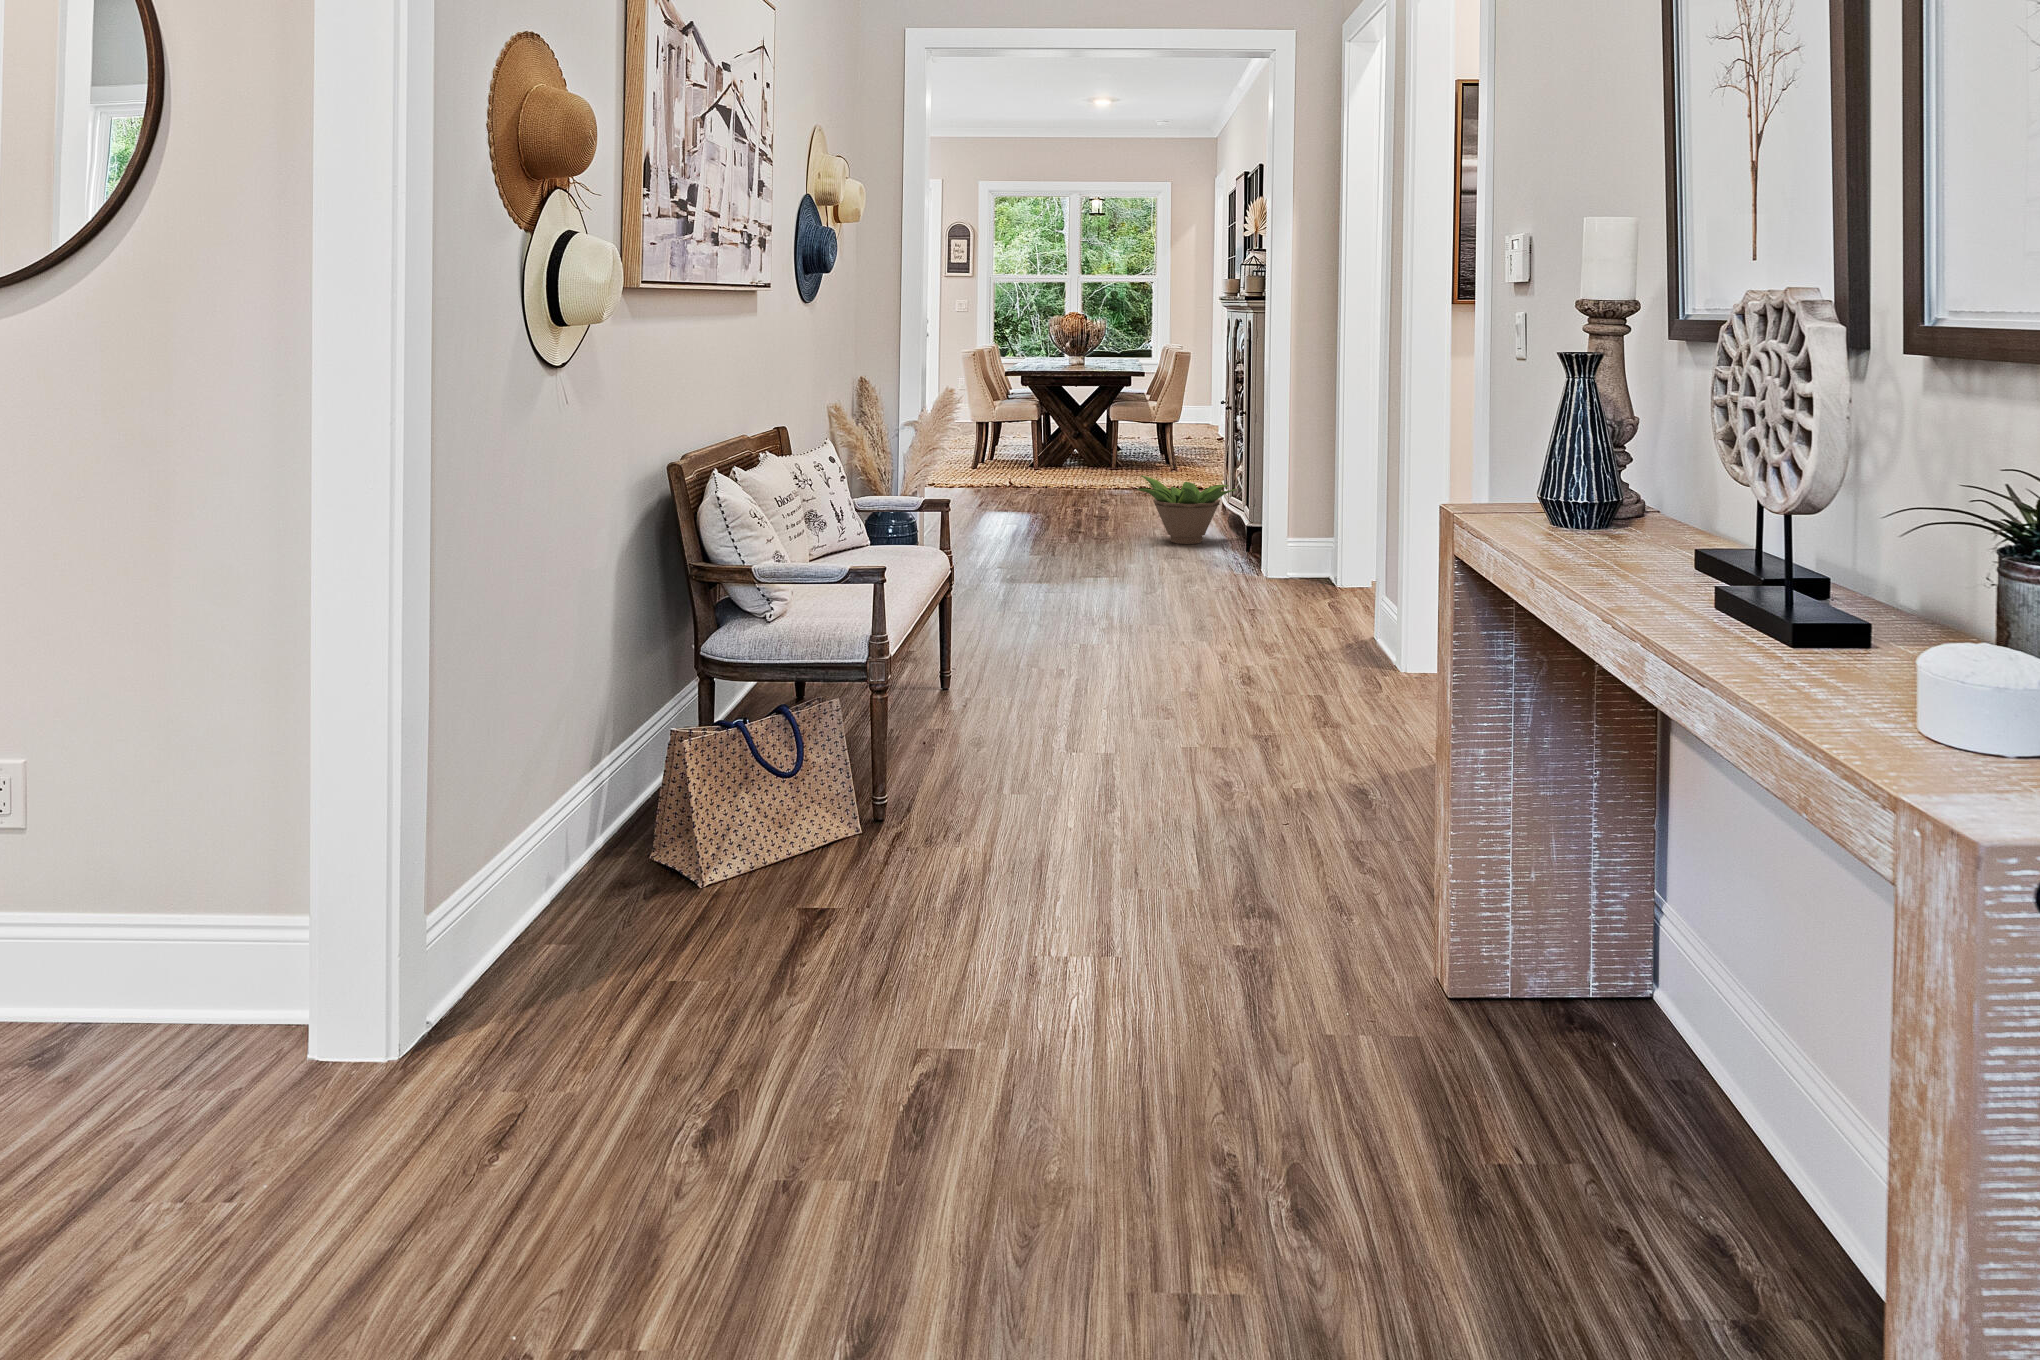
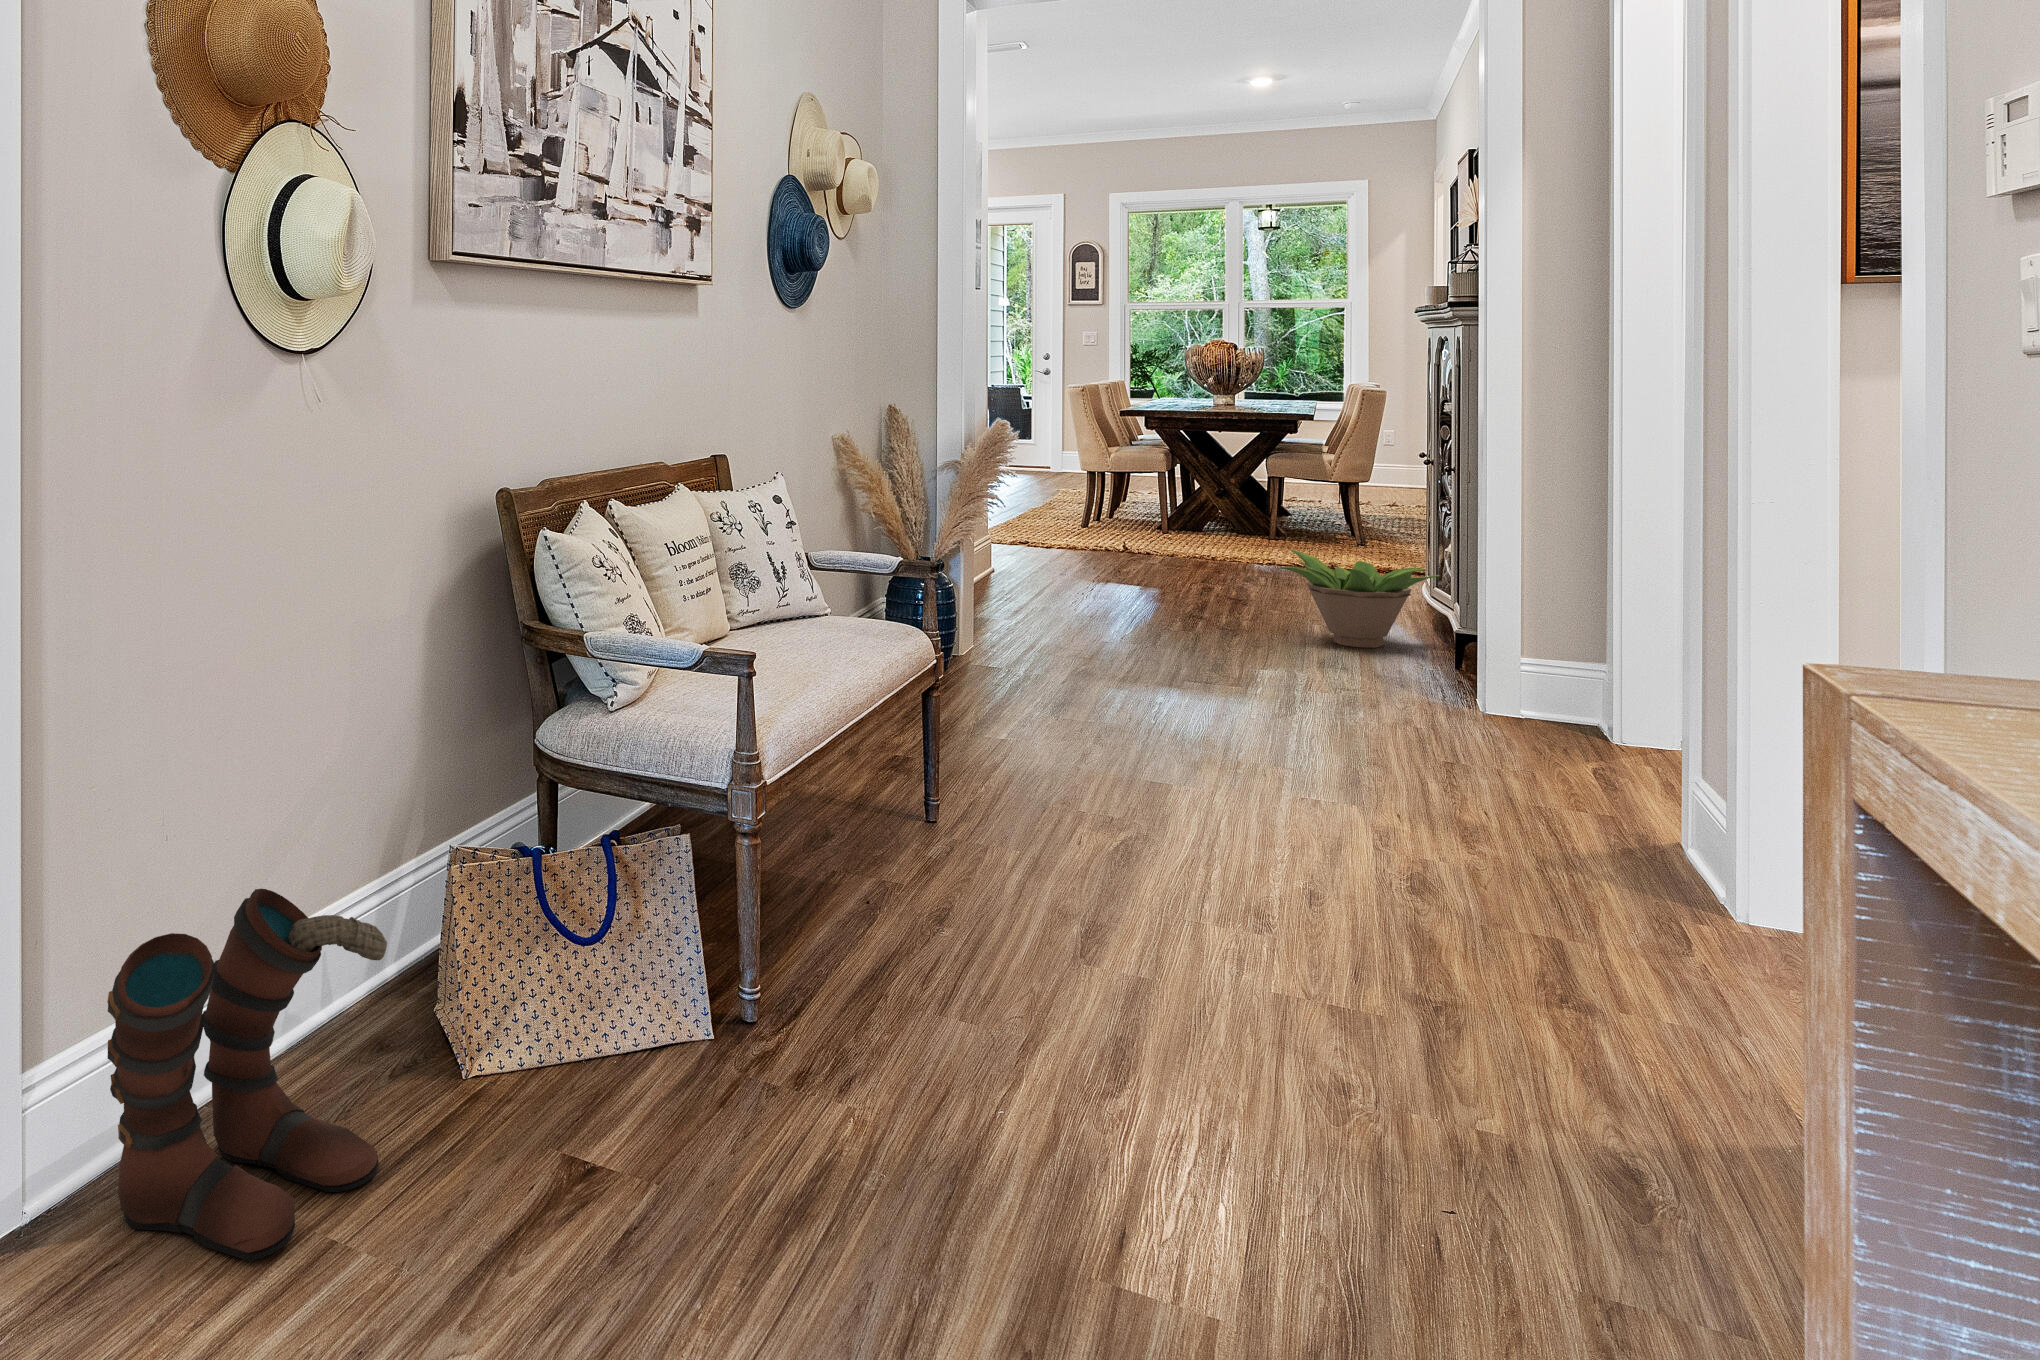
boots: none [490,761,677,1002] -> present [107,889,387,1261]

